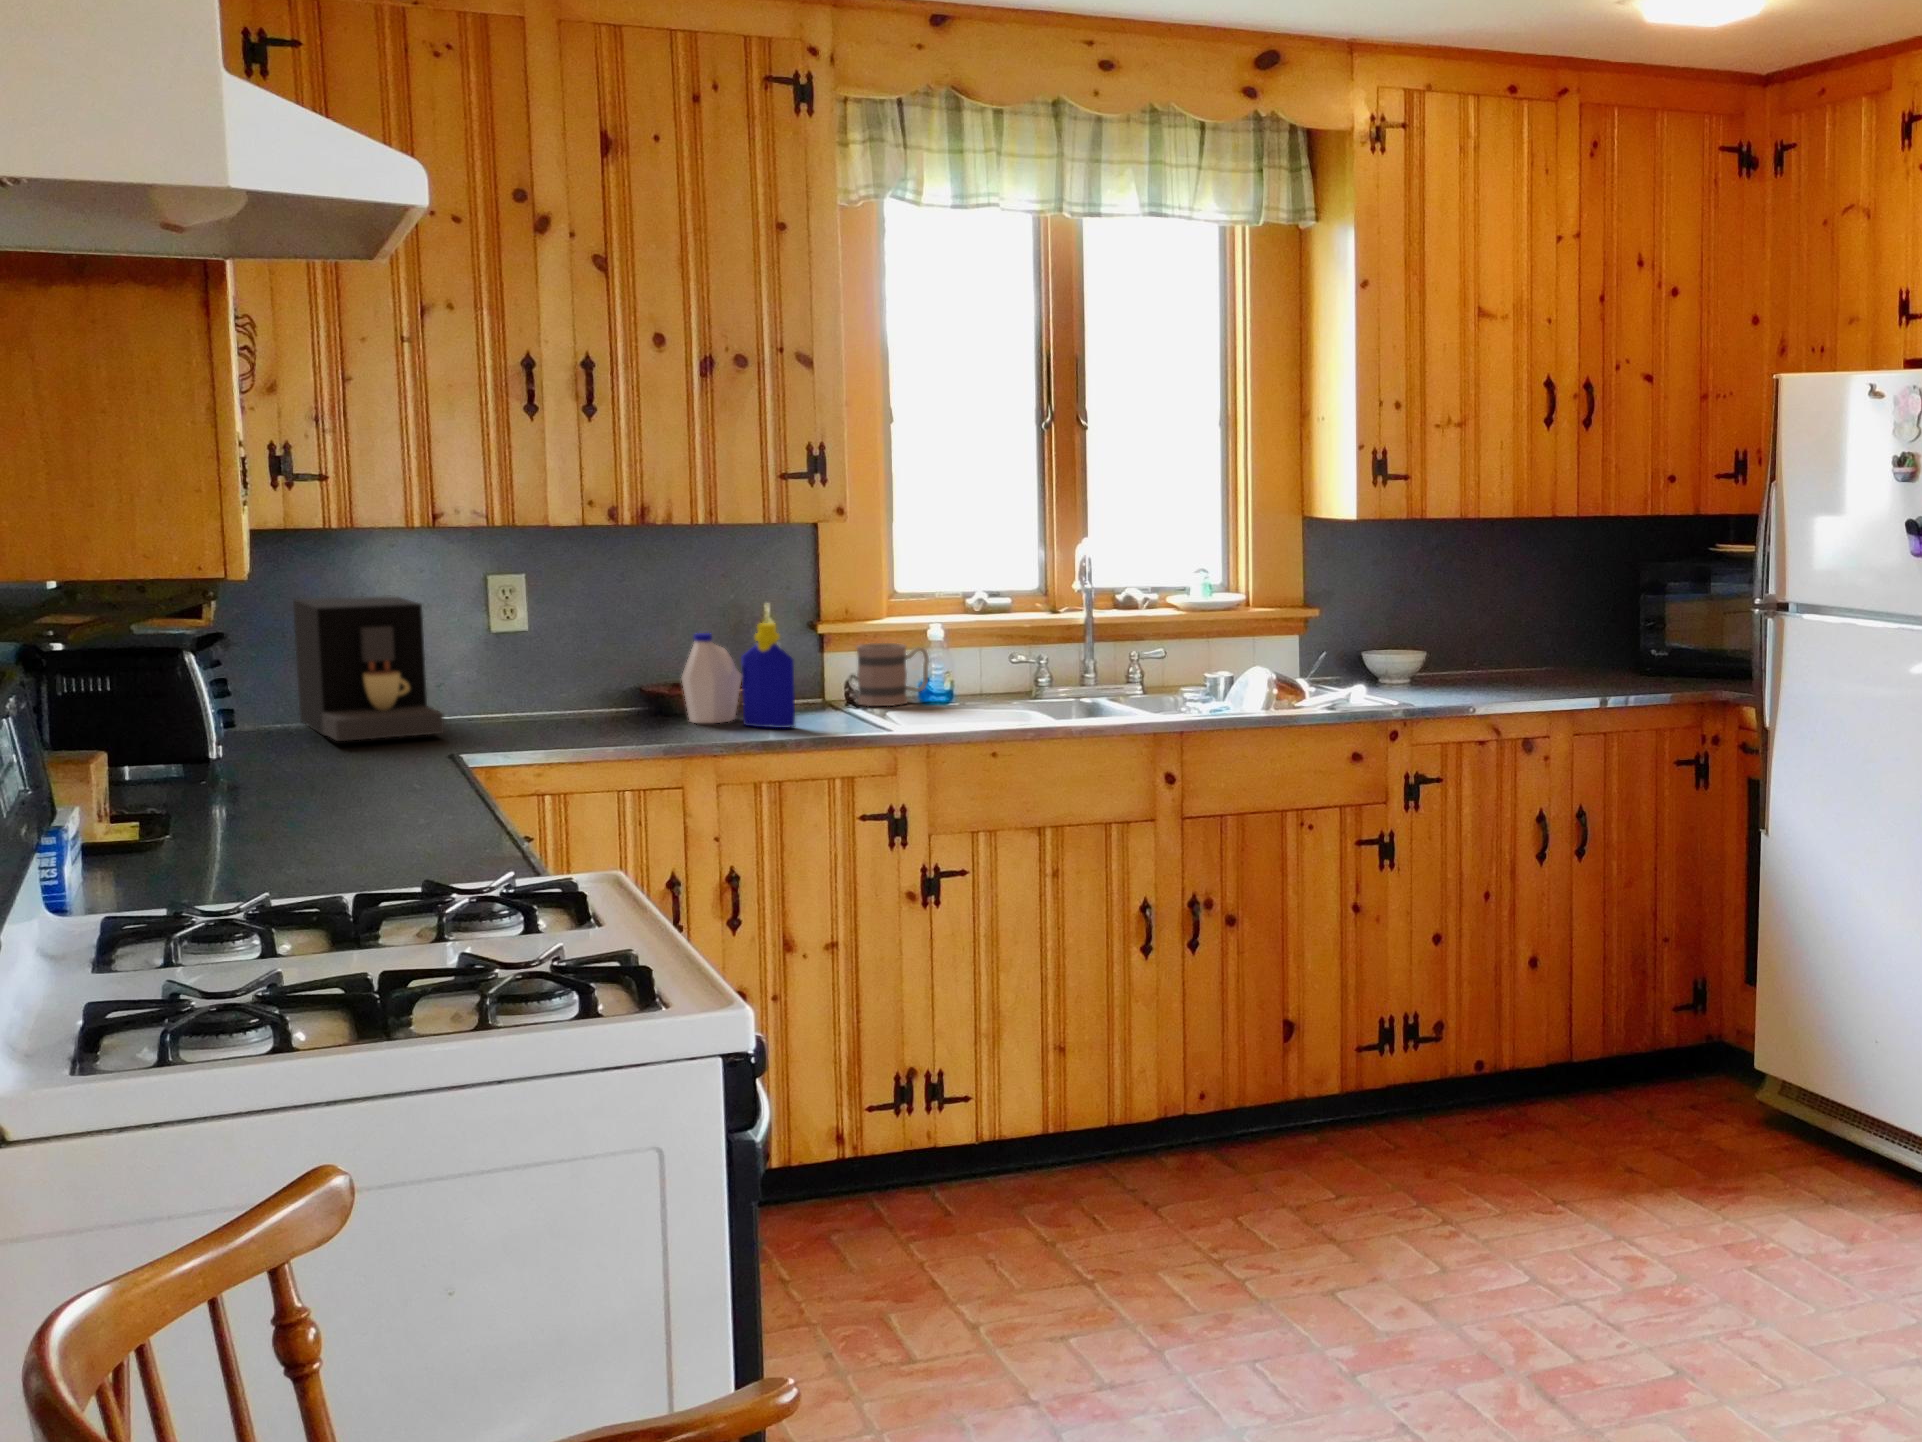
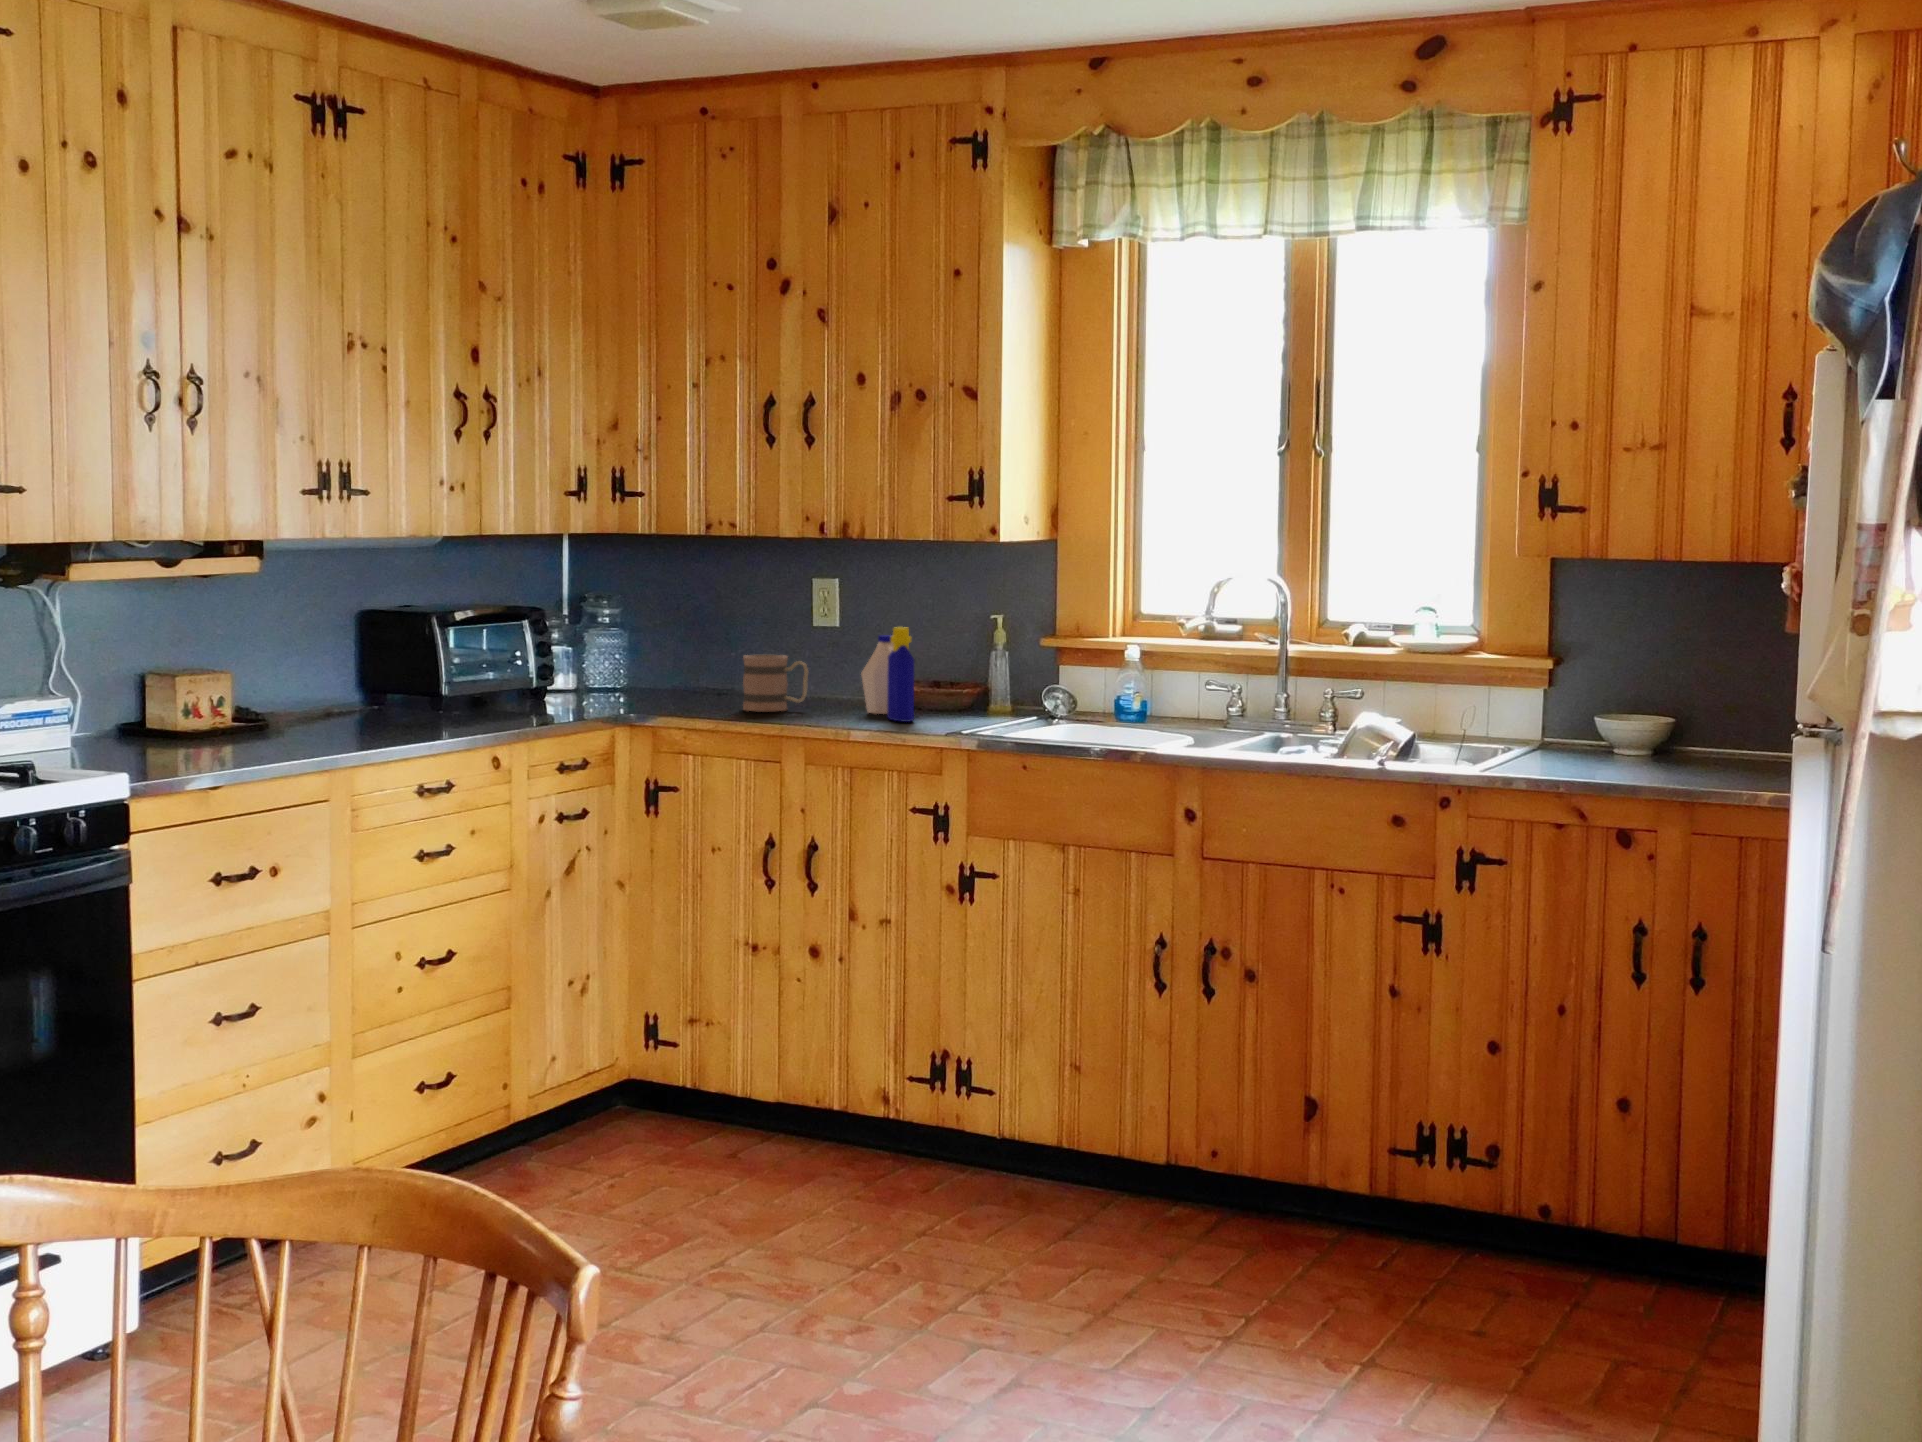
coffee maker: present [293,597,444,741] -> none [622,592,749,700]
mug: present [857,643,929,706] -> present [743,655,808,711]

